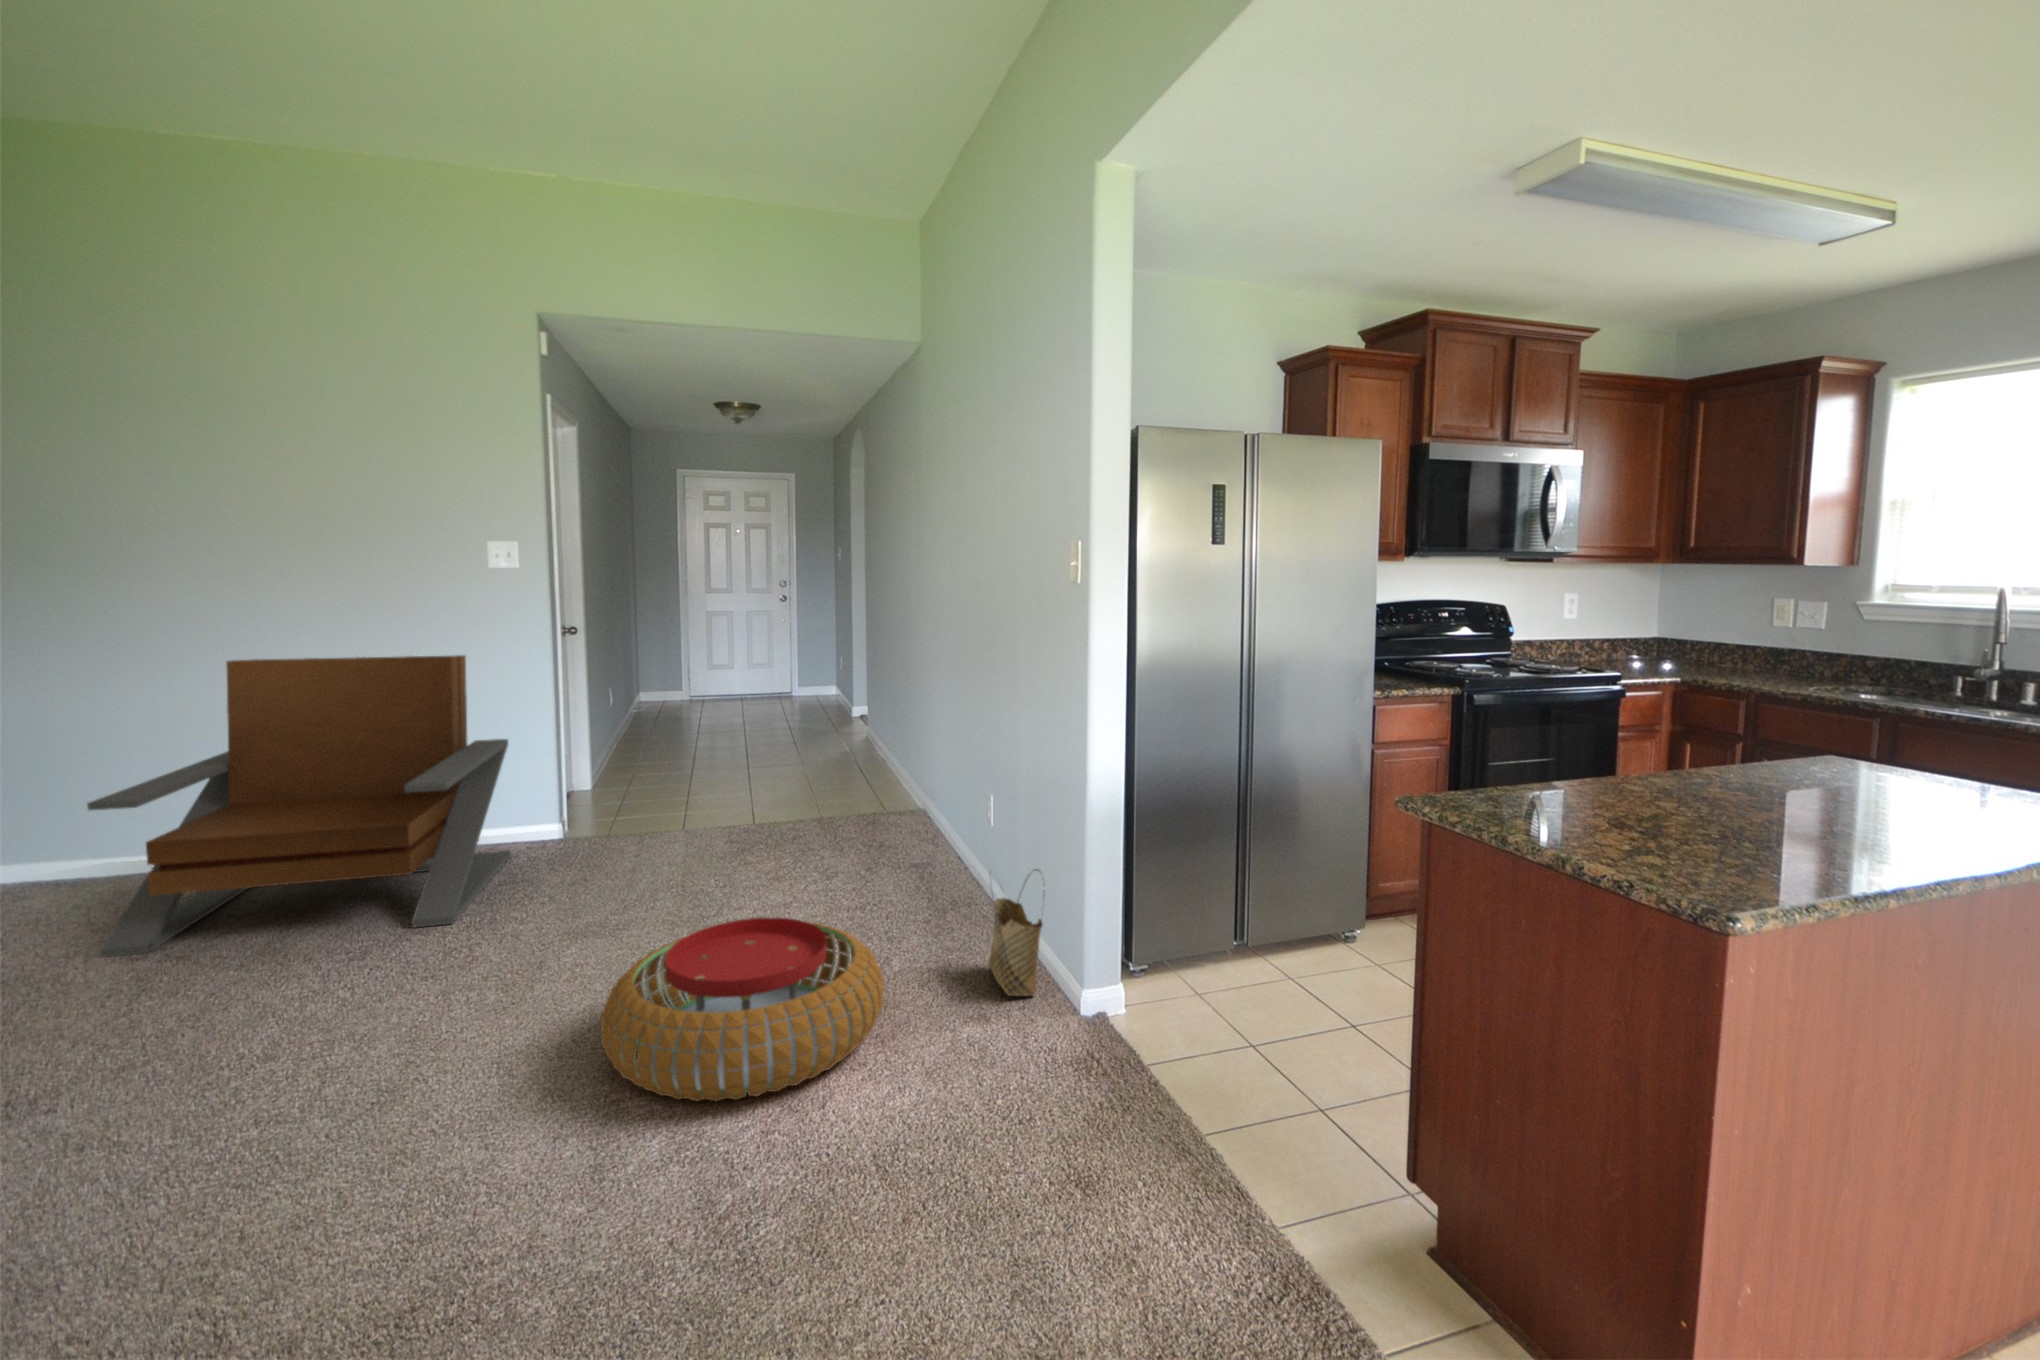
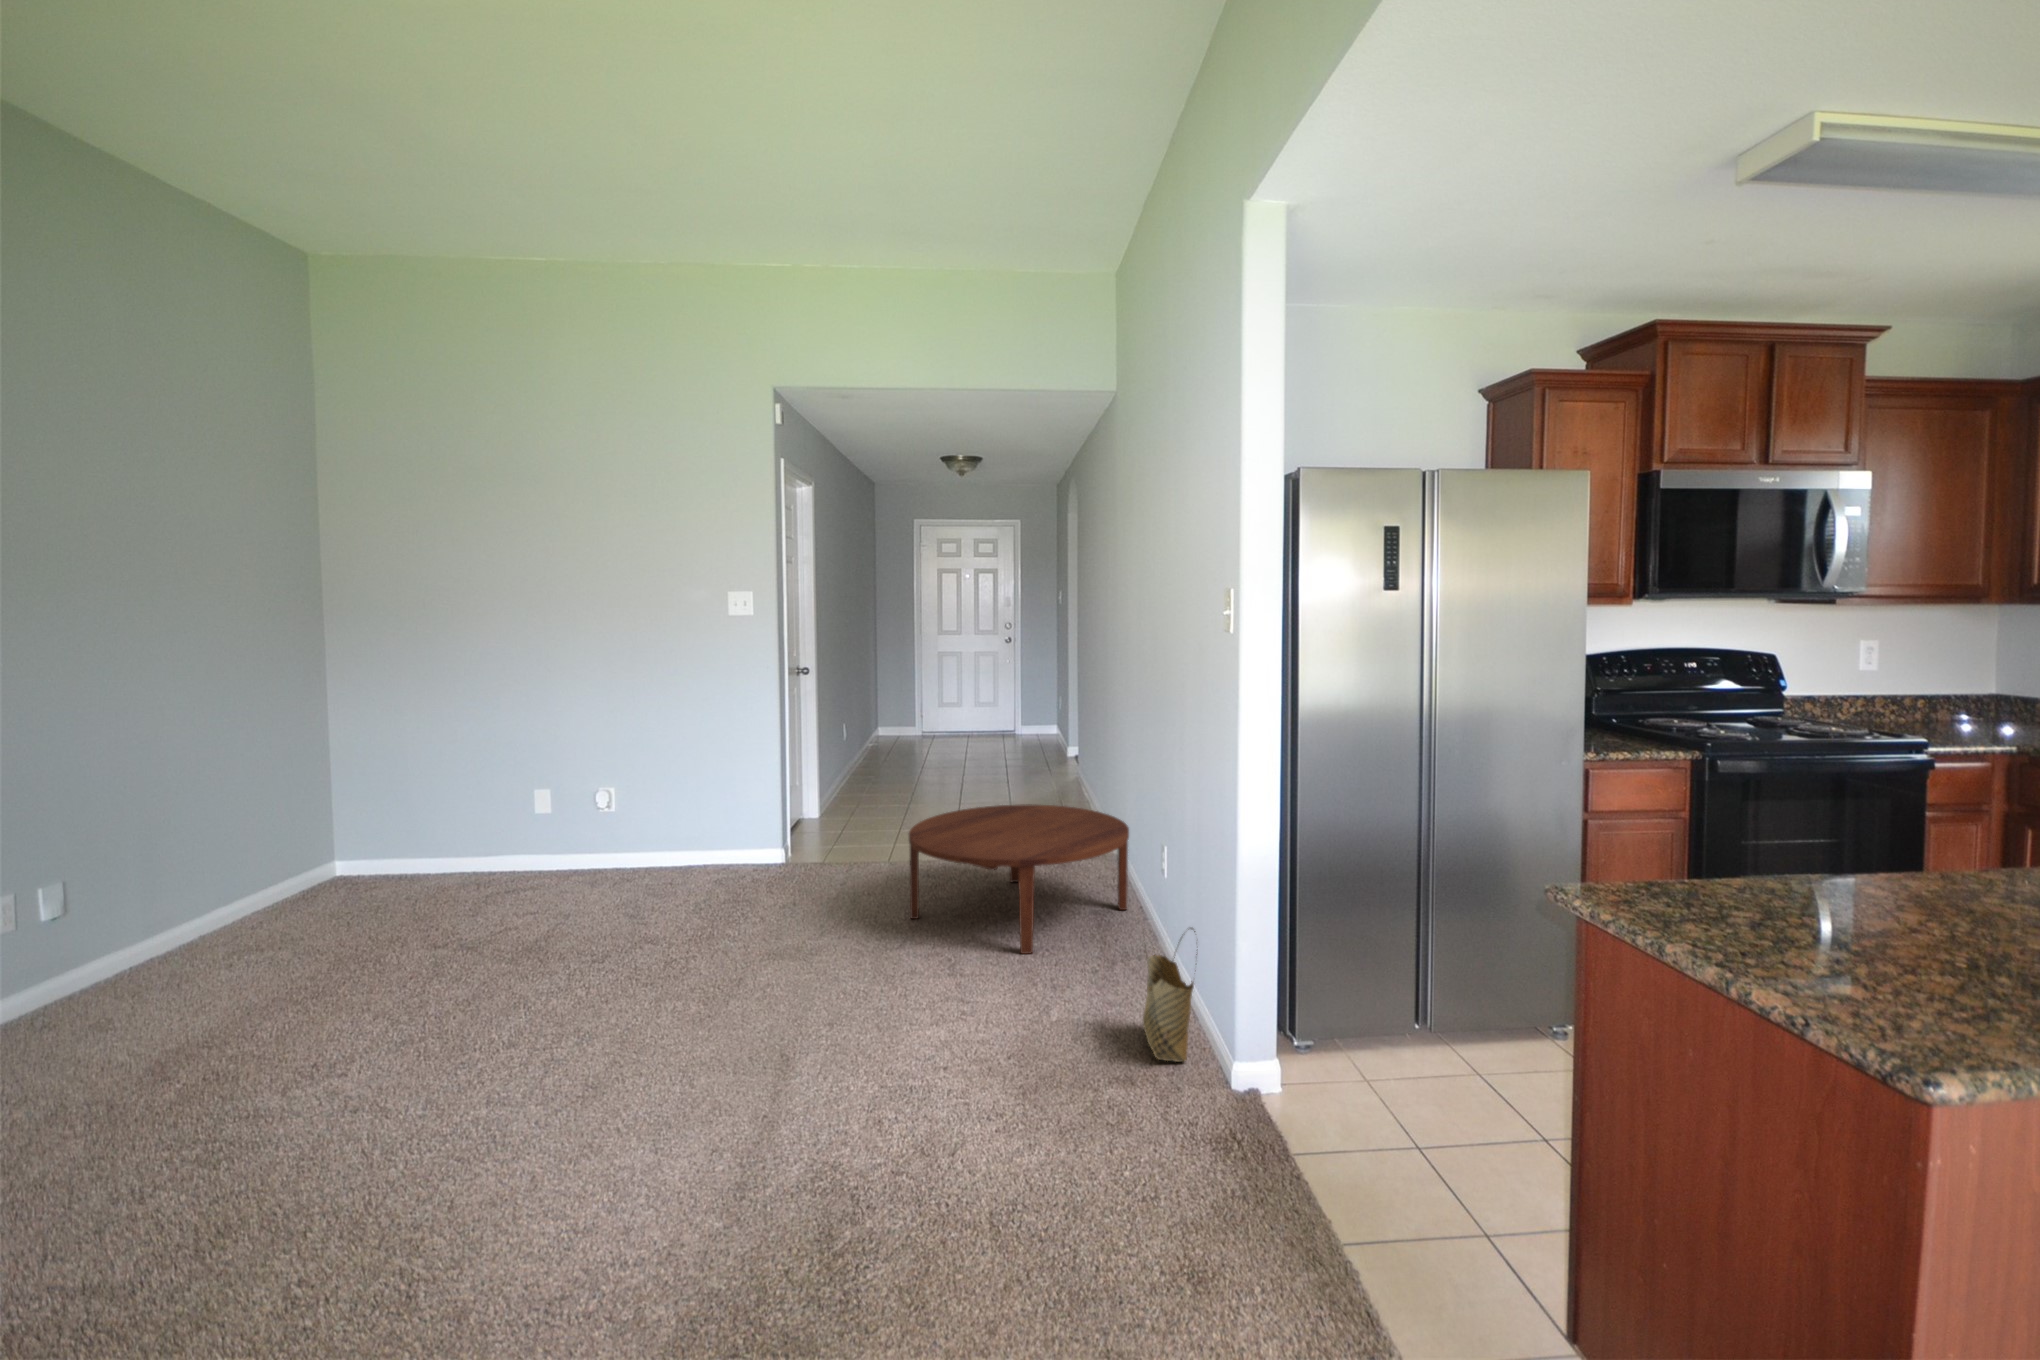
lounge chair: present [87,655,511,957] -> none [415,695,738,942]
coffee table: none [721,762,953,911] -> present [909,804,1129,954]
pouf: present [601,917,884,1101] -> none [764,955,1028,1135]

